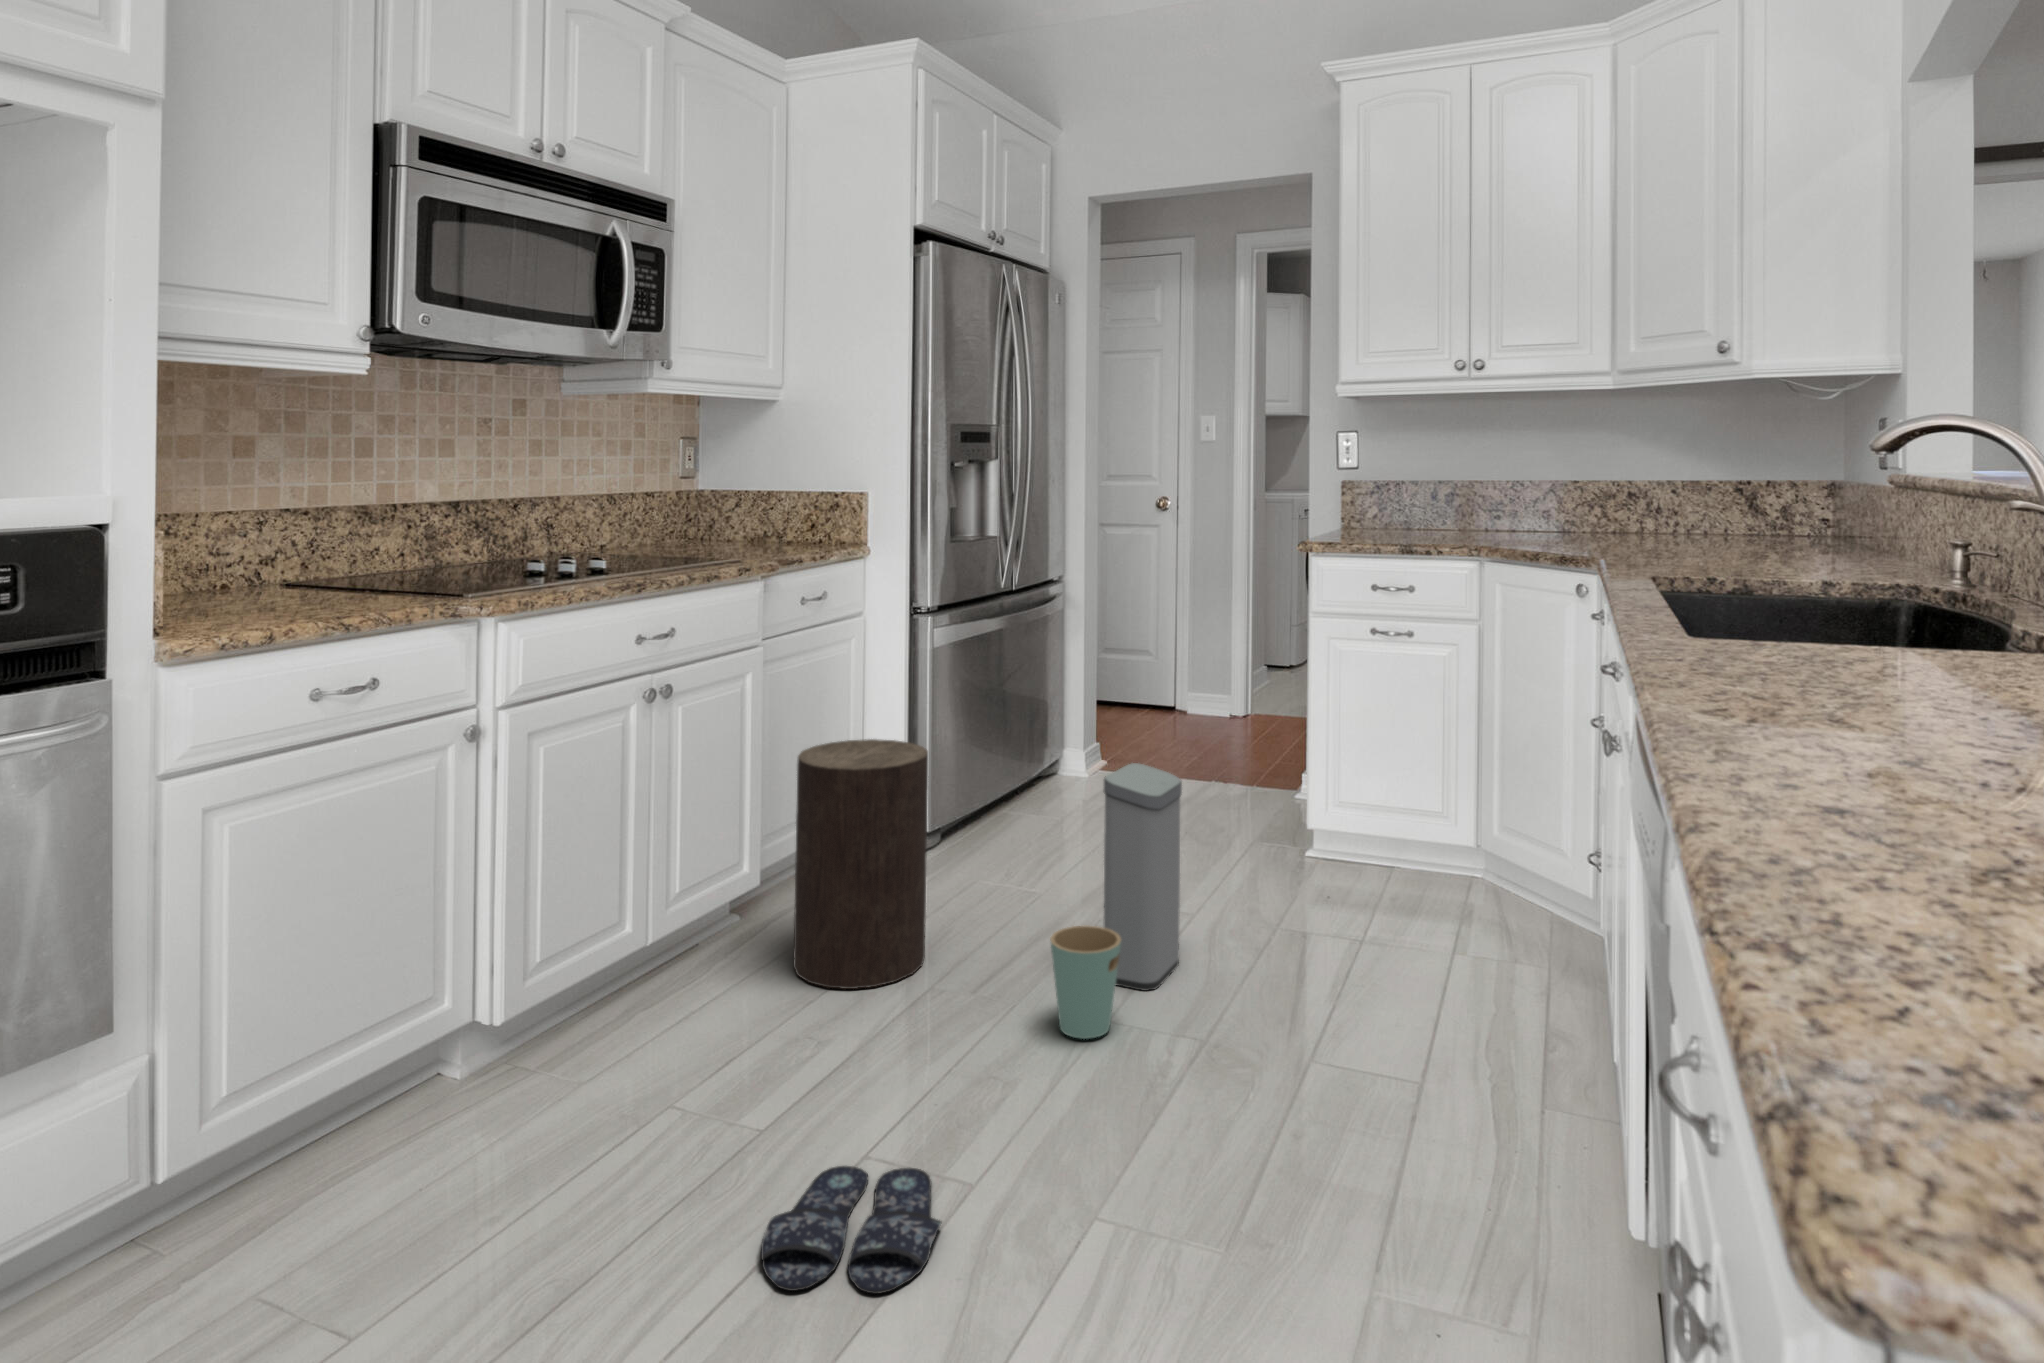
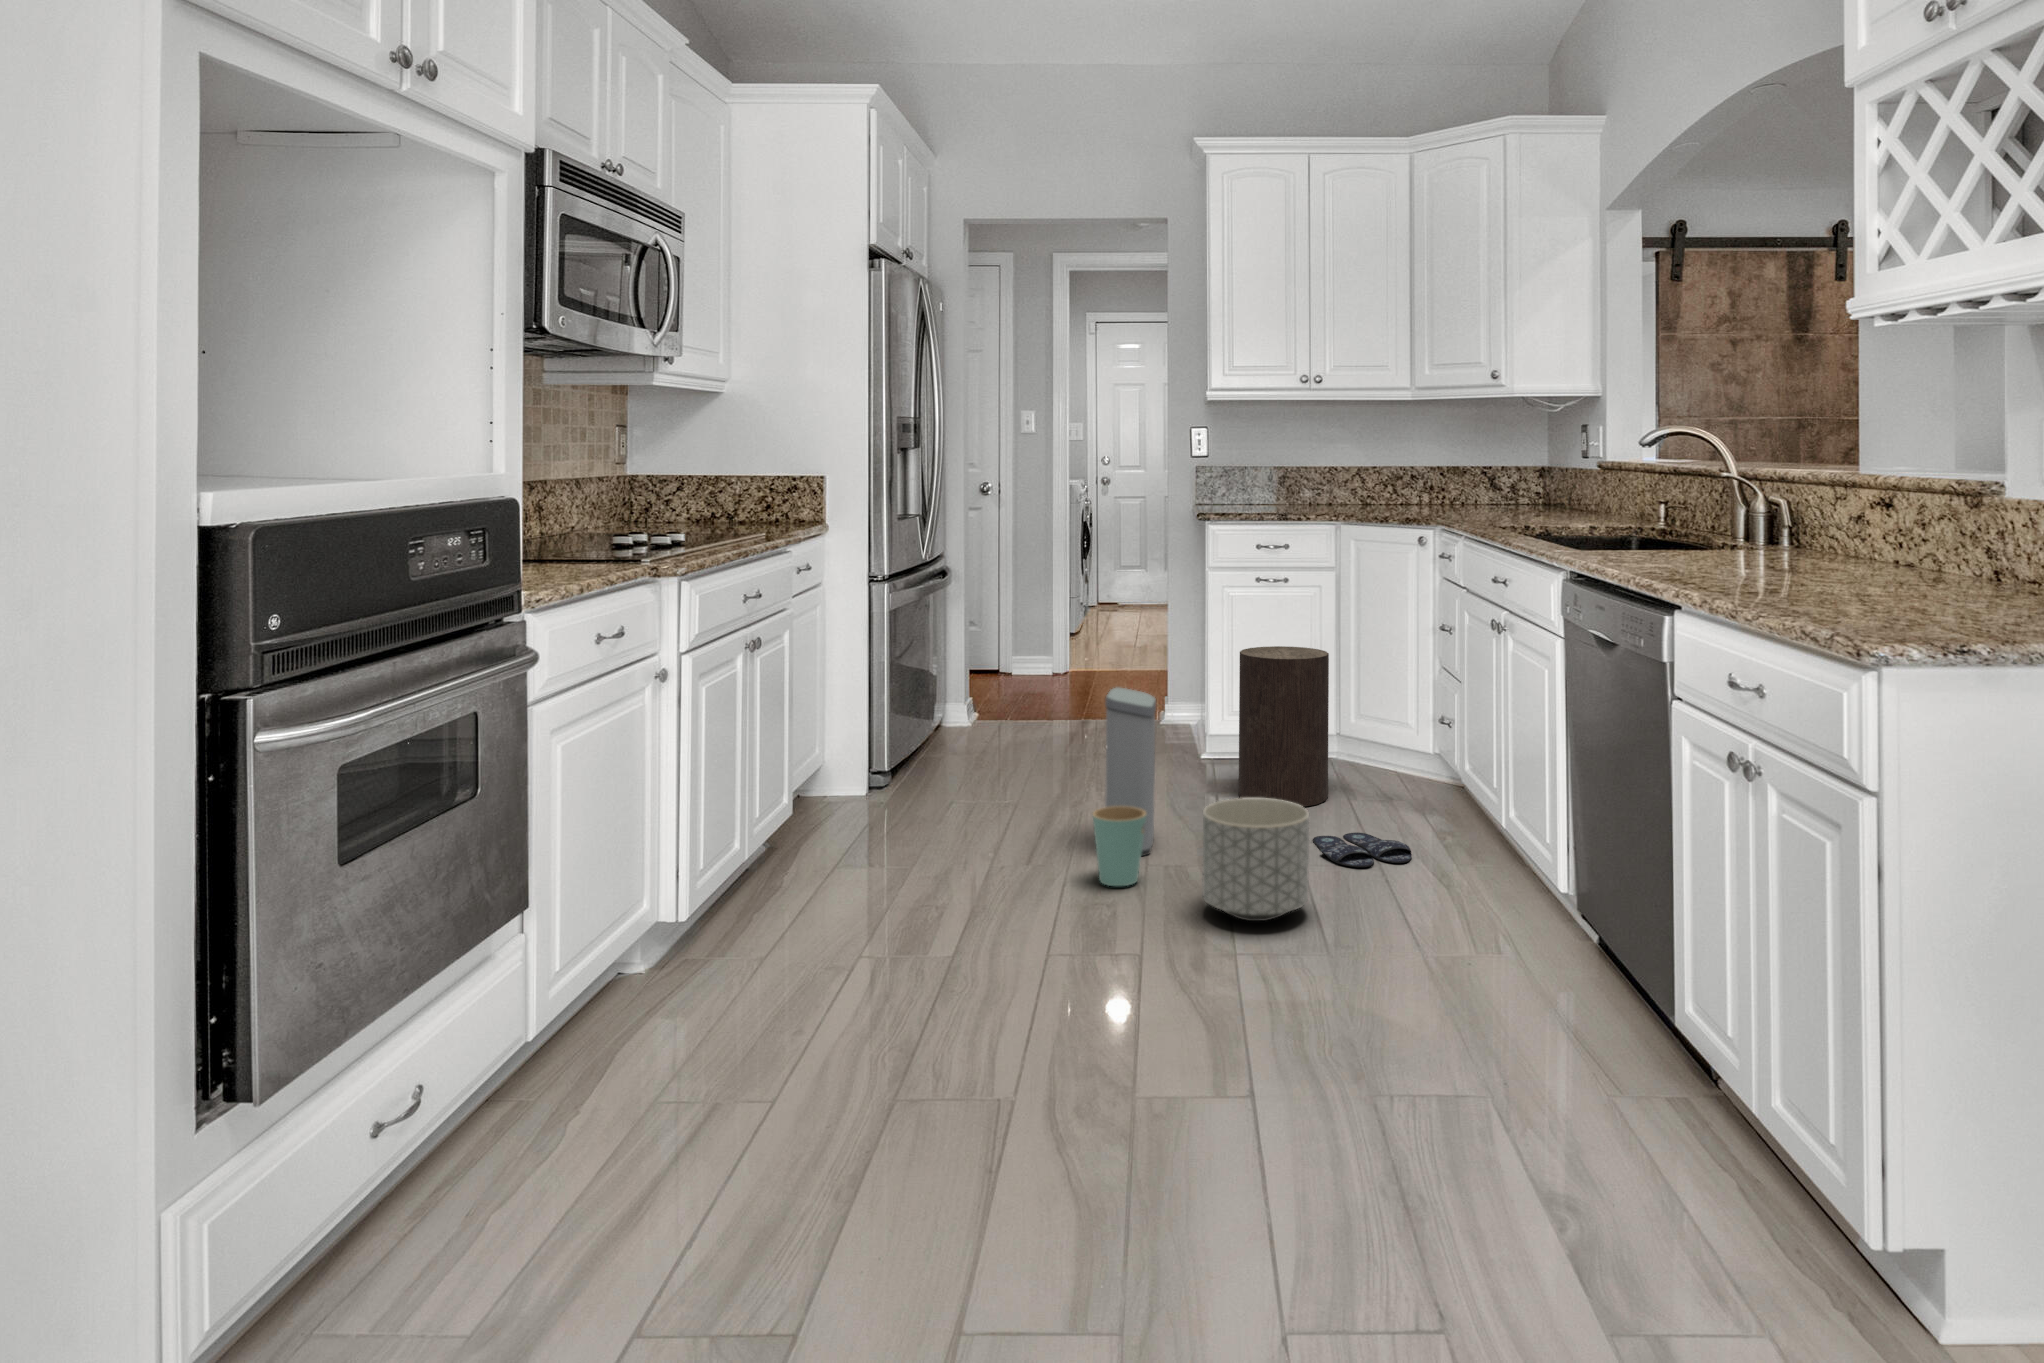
stool: present [794,739,928,989] -> present [1239,646,1329,807]
planter: none [1149,947,1300,1140] -> present [1202,798,1309,921]
slippers: present [761,1166,941,1294] -> present [1313,833,1412,867]

